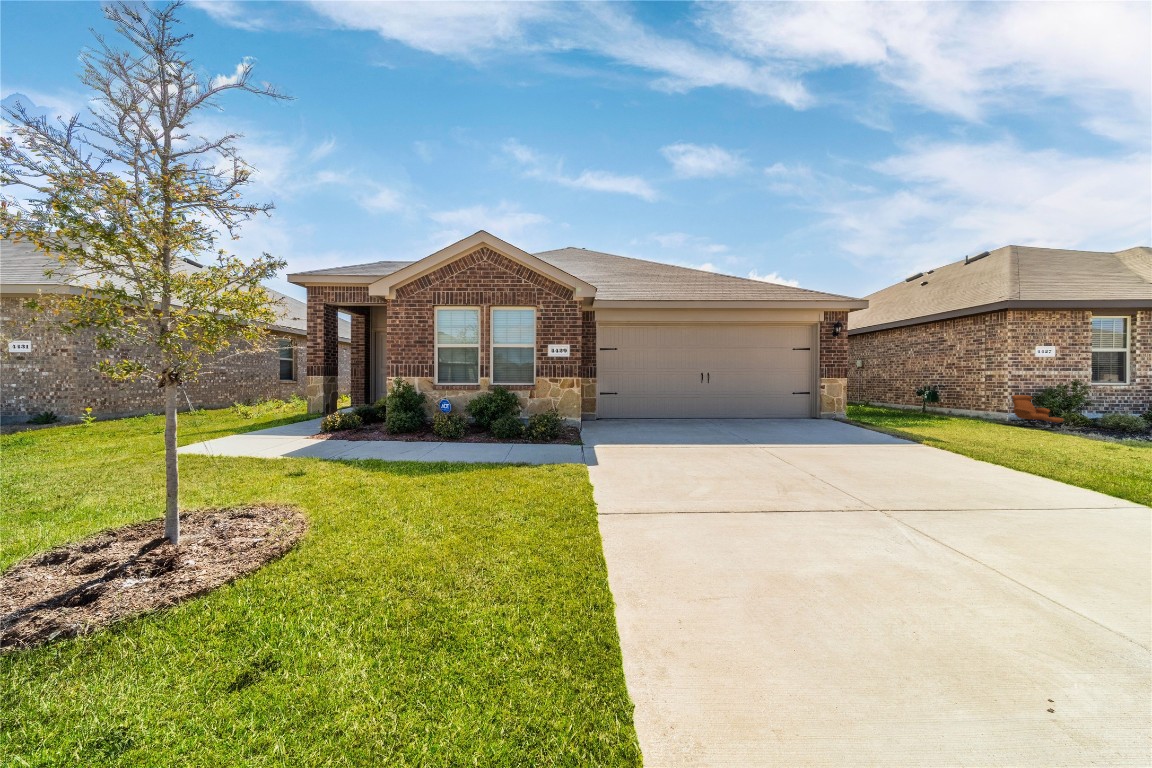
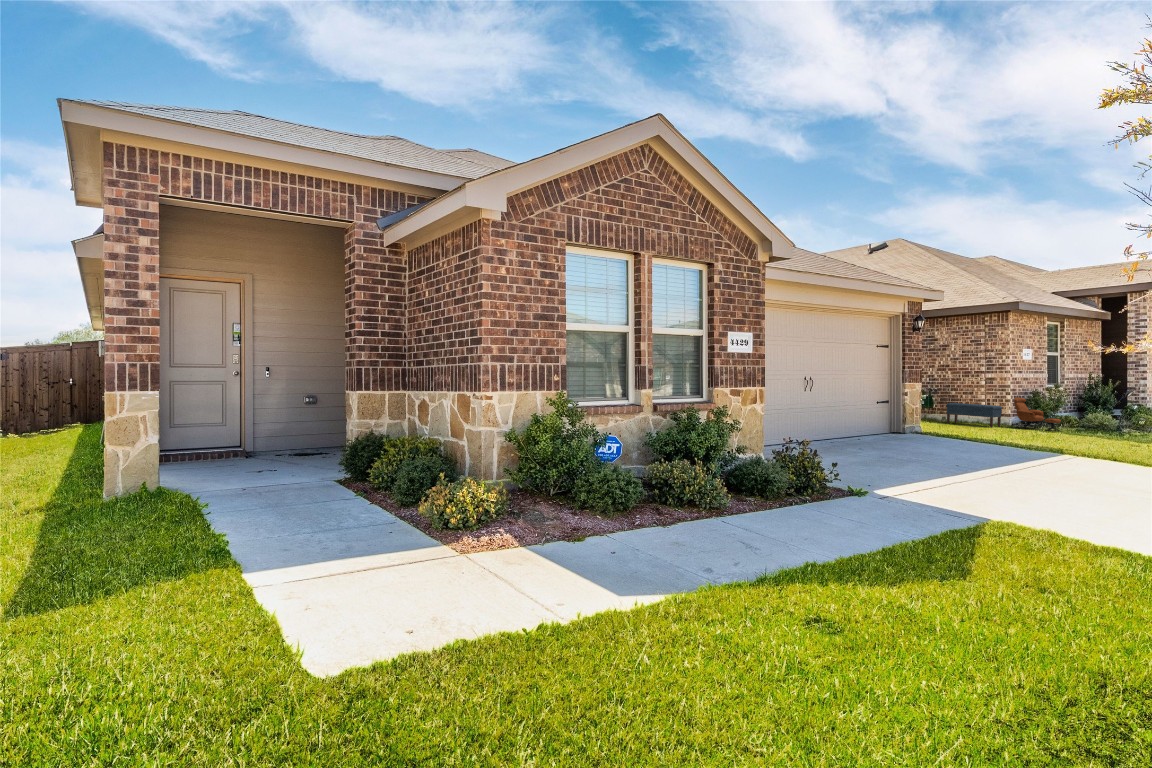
bench: none [940,399,996,423] -> present [946,403,1002,427]

